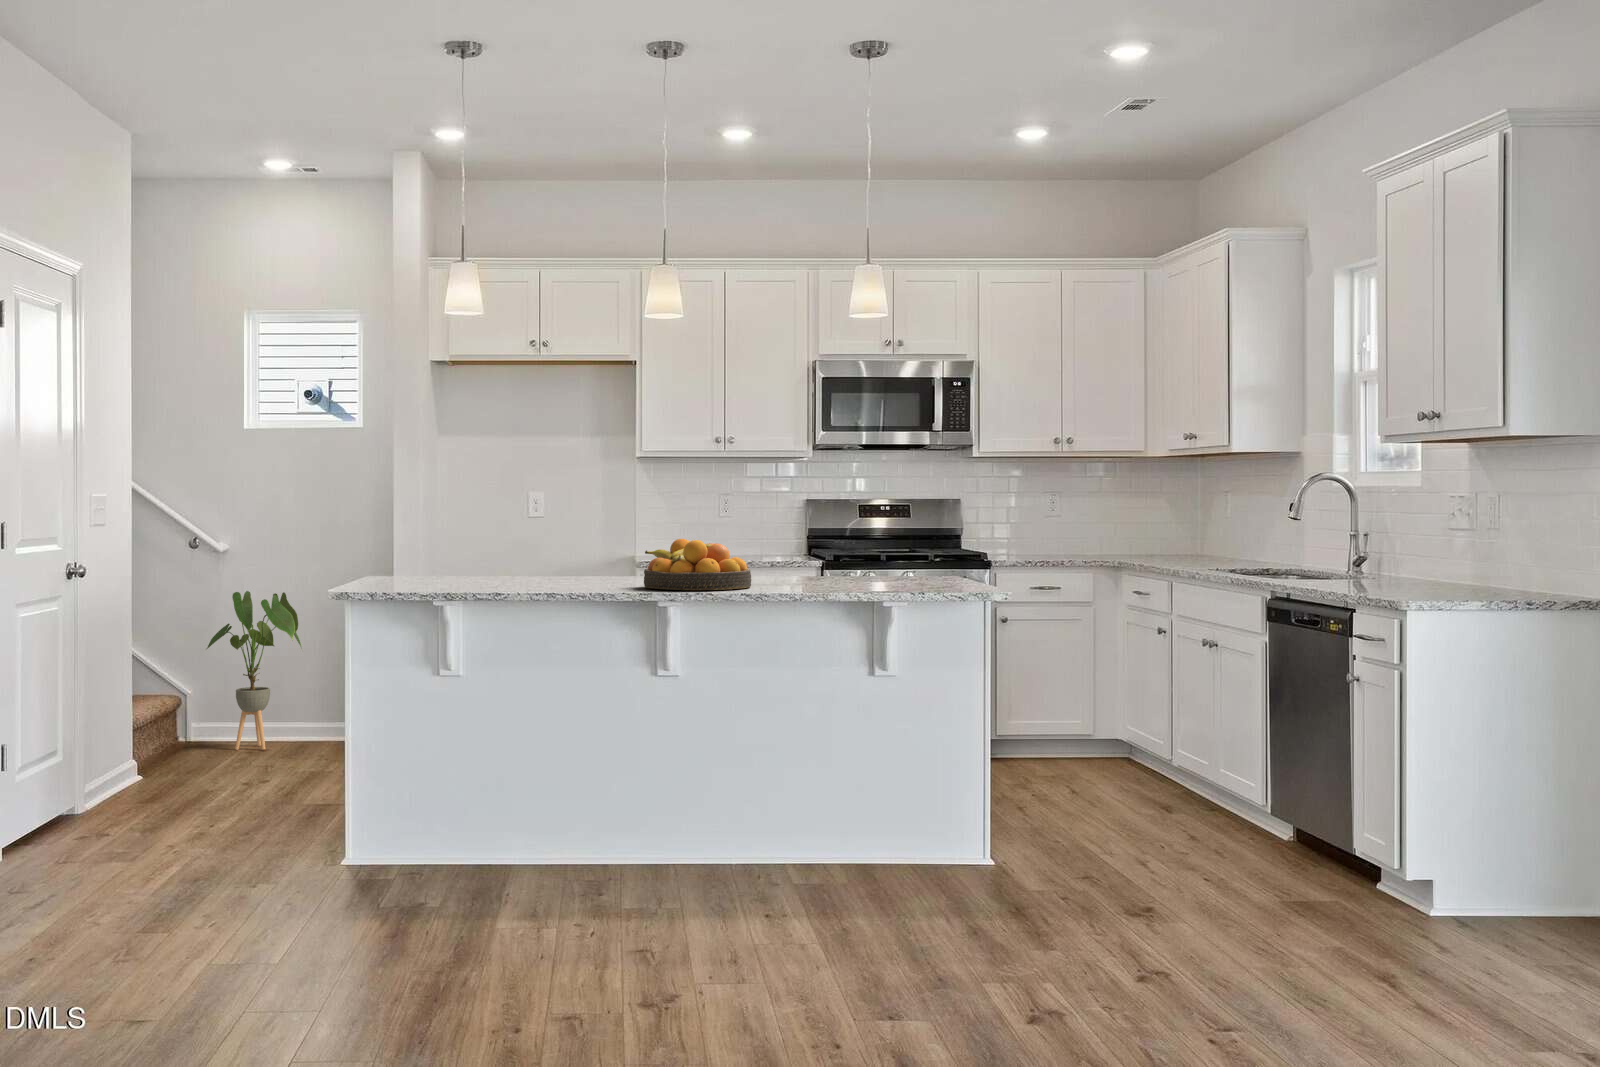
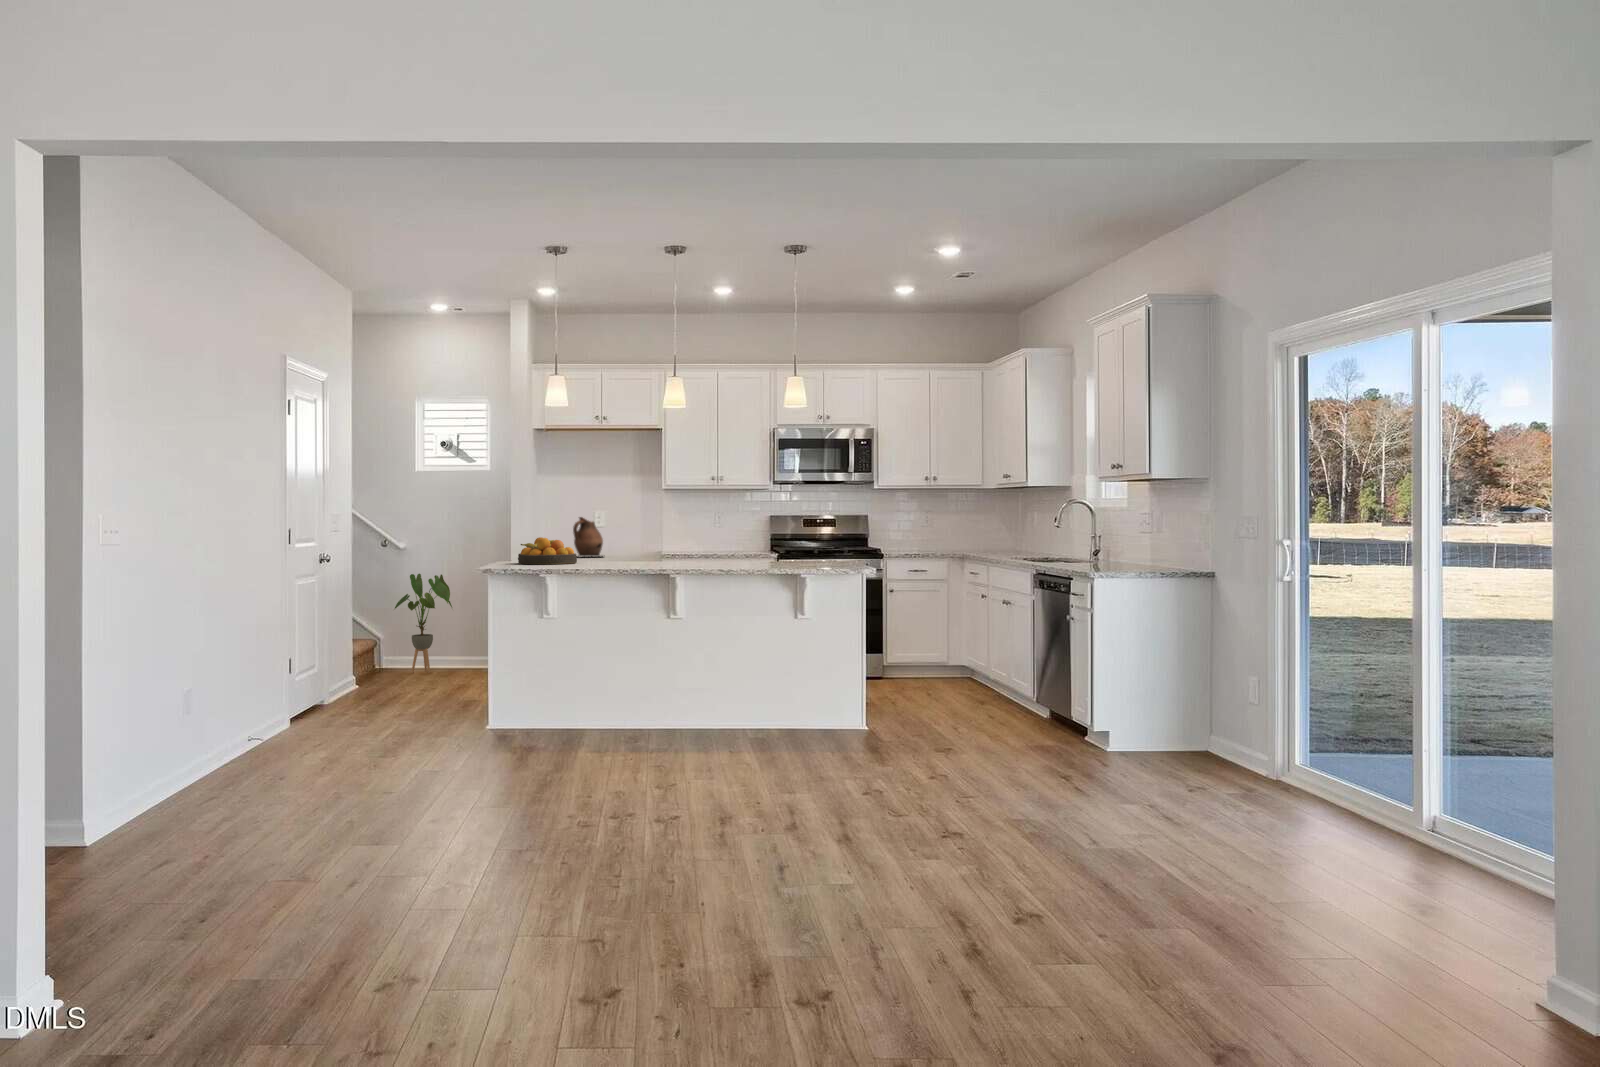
ceramic pitcher: none [490,501,544,566] -> present [573,517,603,557]
fruit bowl: present [644,539,751,590] -> present [518,537,577,564]

